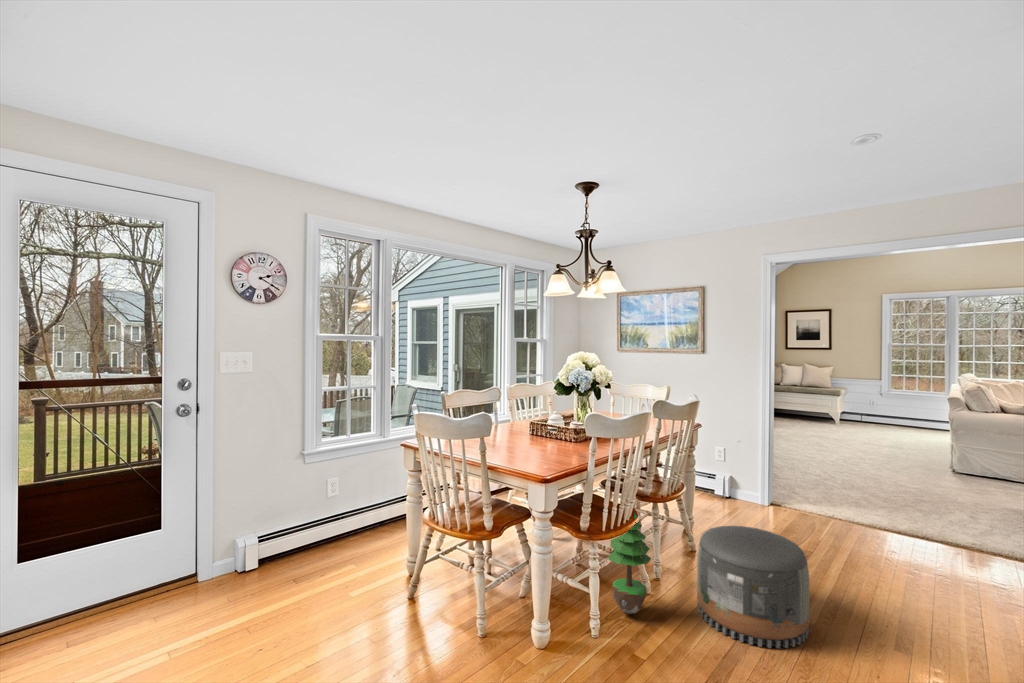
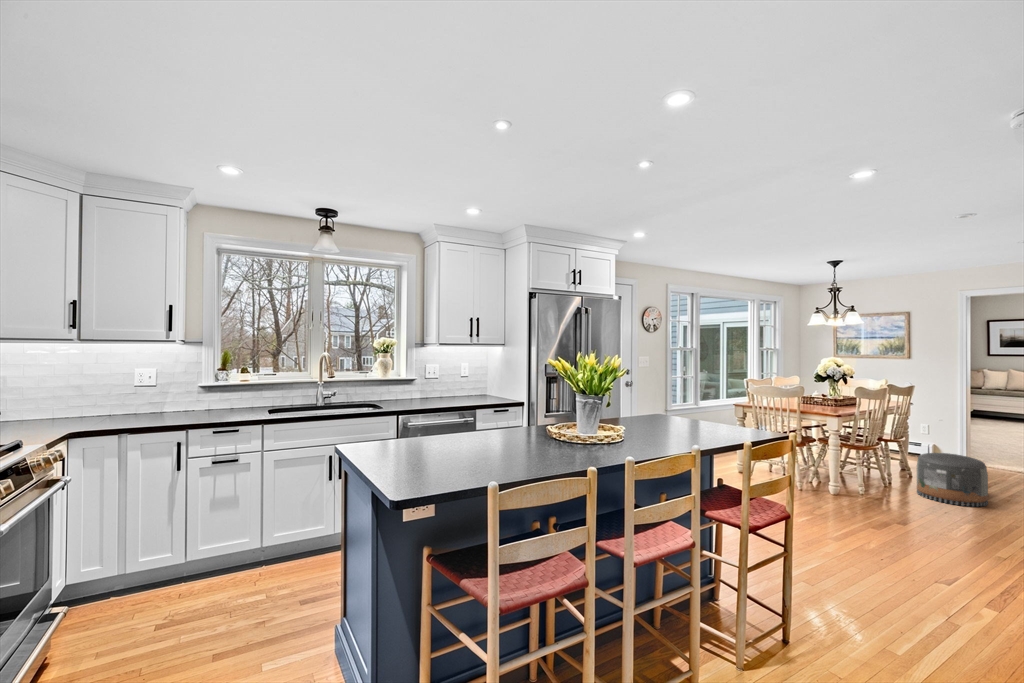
potted tree: present [609,513,651,614] -> none [862,431,889,492]

